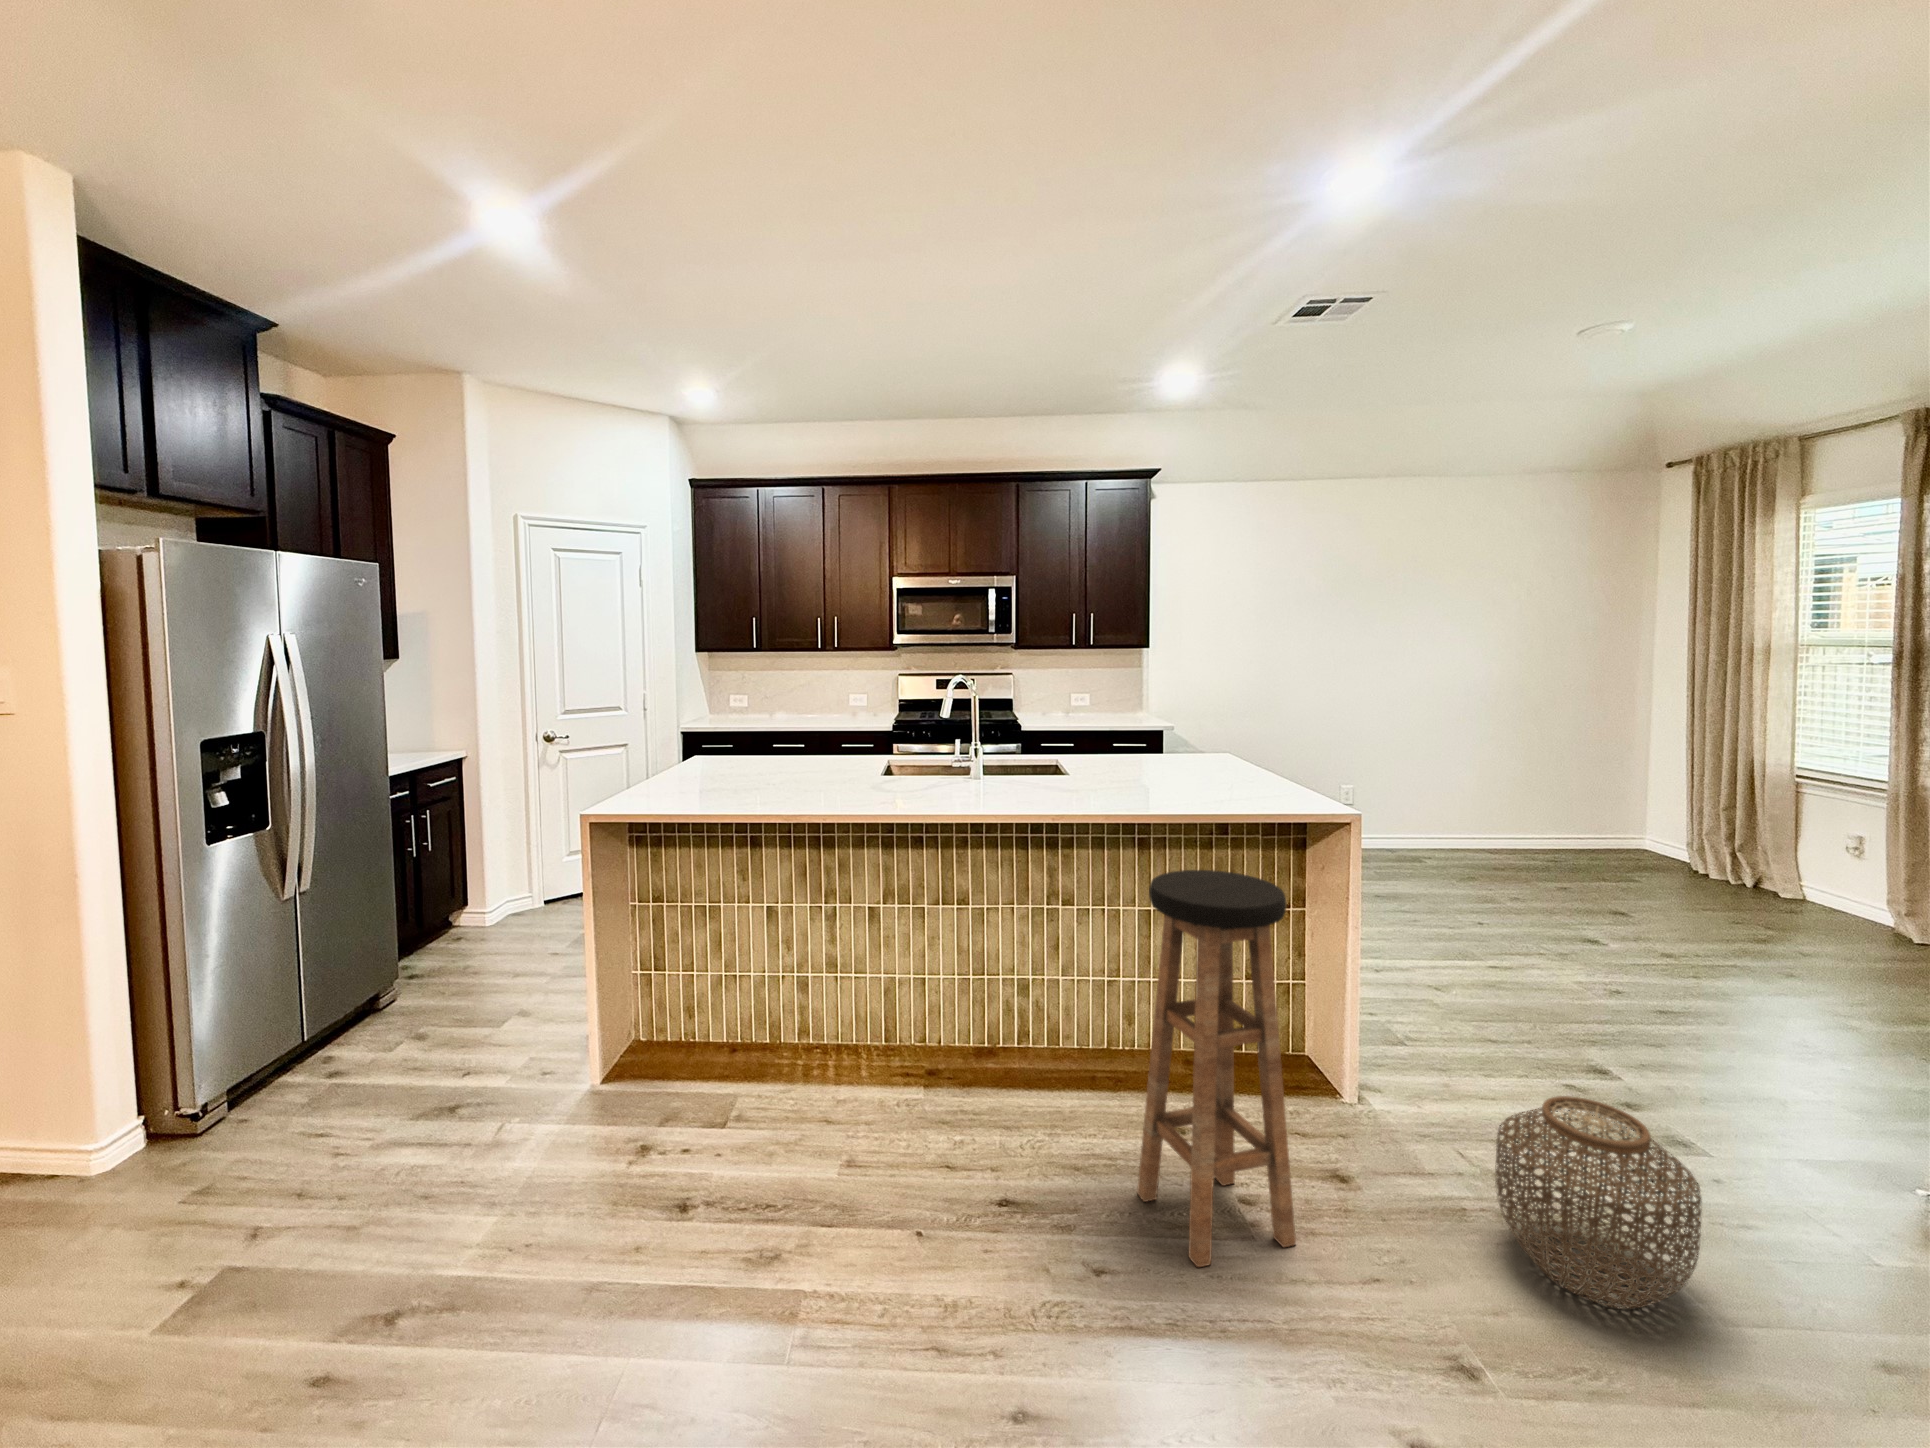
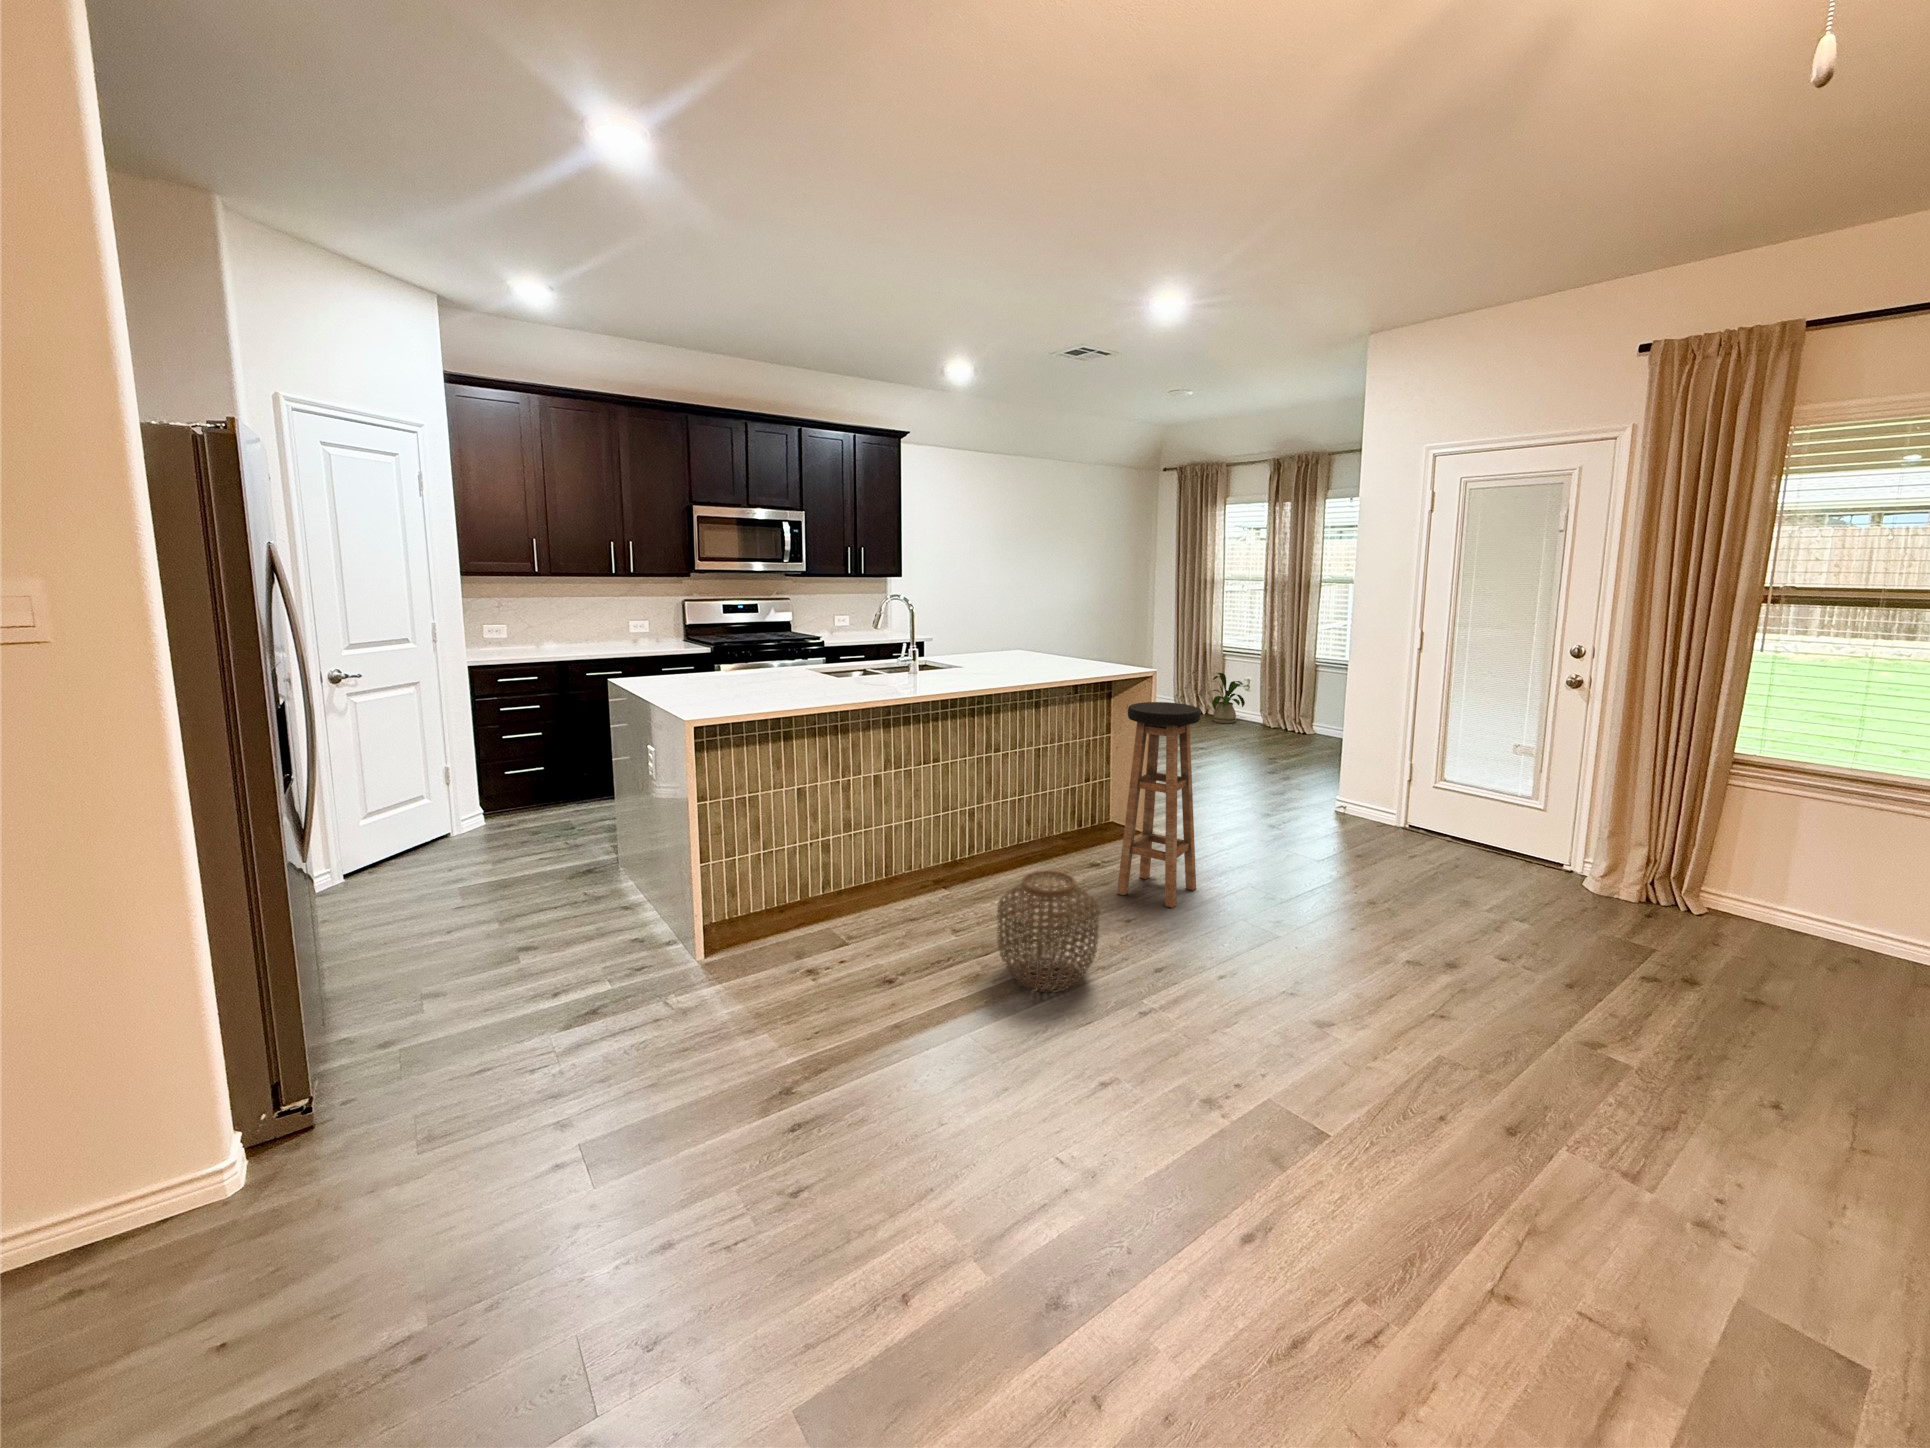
house plant: none [1734,816,1842,916] -> present [1211,673,1245,723]
woven basket: present [1495,1096,1701,1308] -> present [997,871,1099,992]

